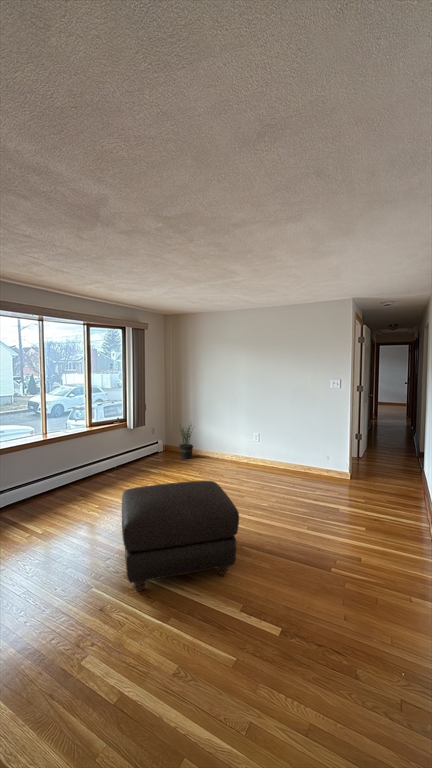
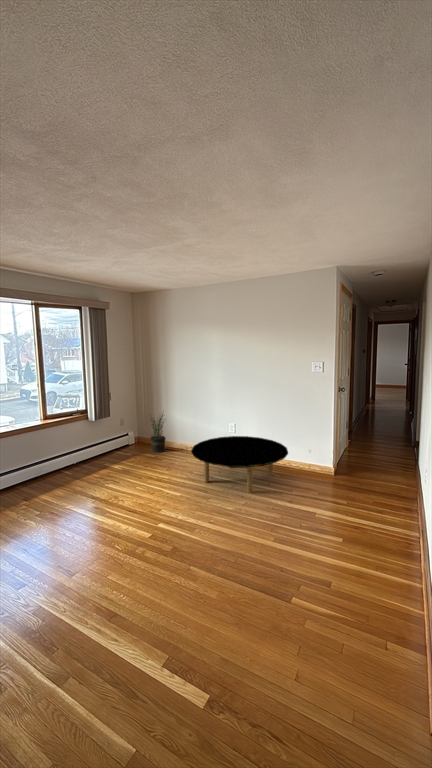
coffee table: none [224,444,310,493] -> present [191,436,288,493]
ottoman: present [122,481,239,592] -> none [17,488,174,634]

